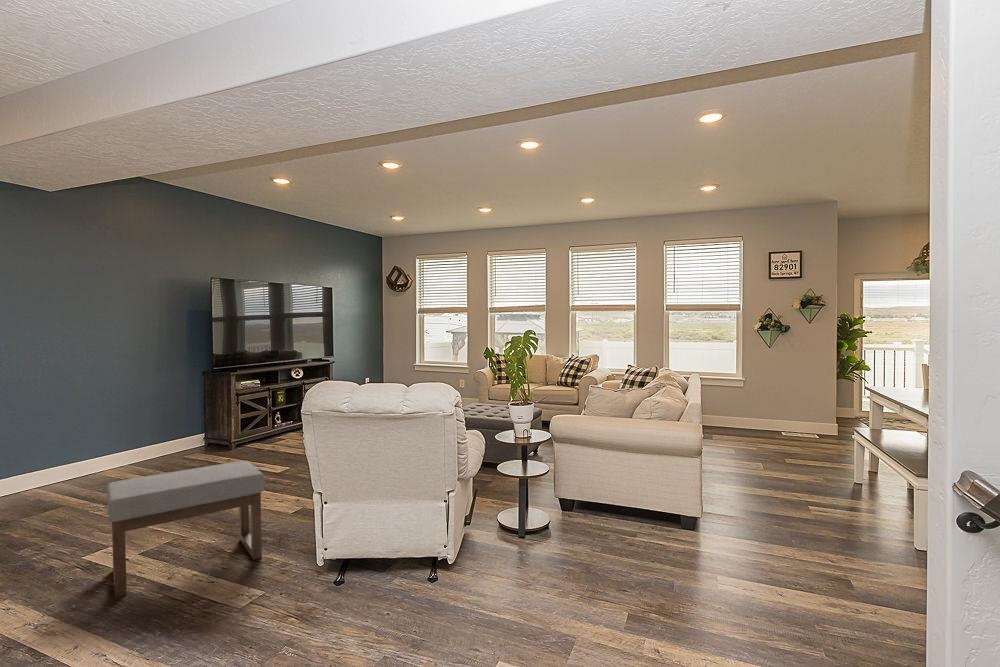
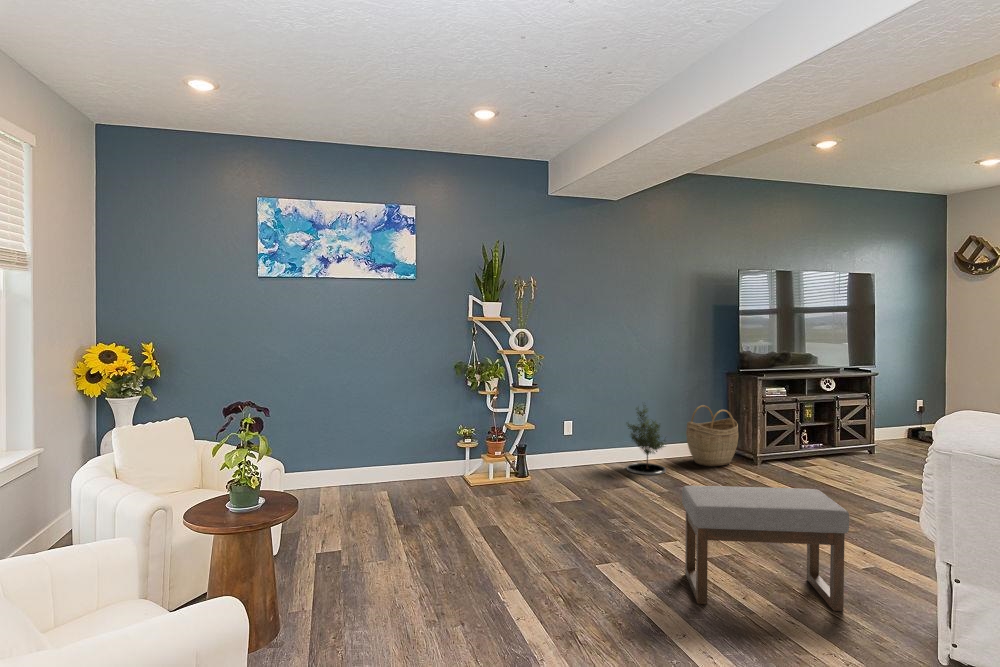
woven basket: none [161,403,215,459] -> present [686,405,738,466]
potted tree: none [83,405,135,480] -> present [626,409,666,475]

